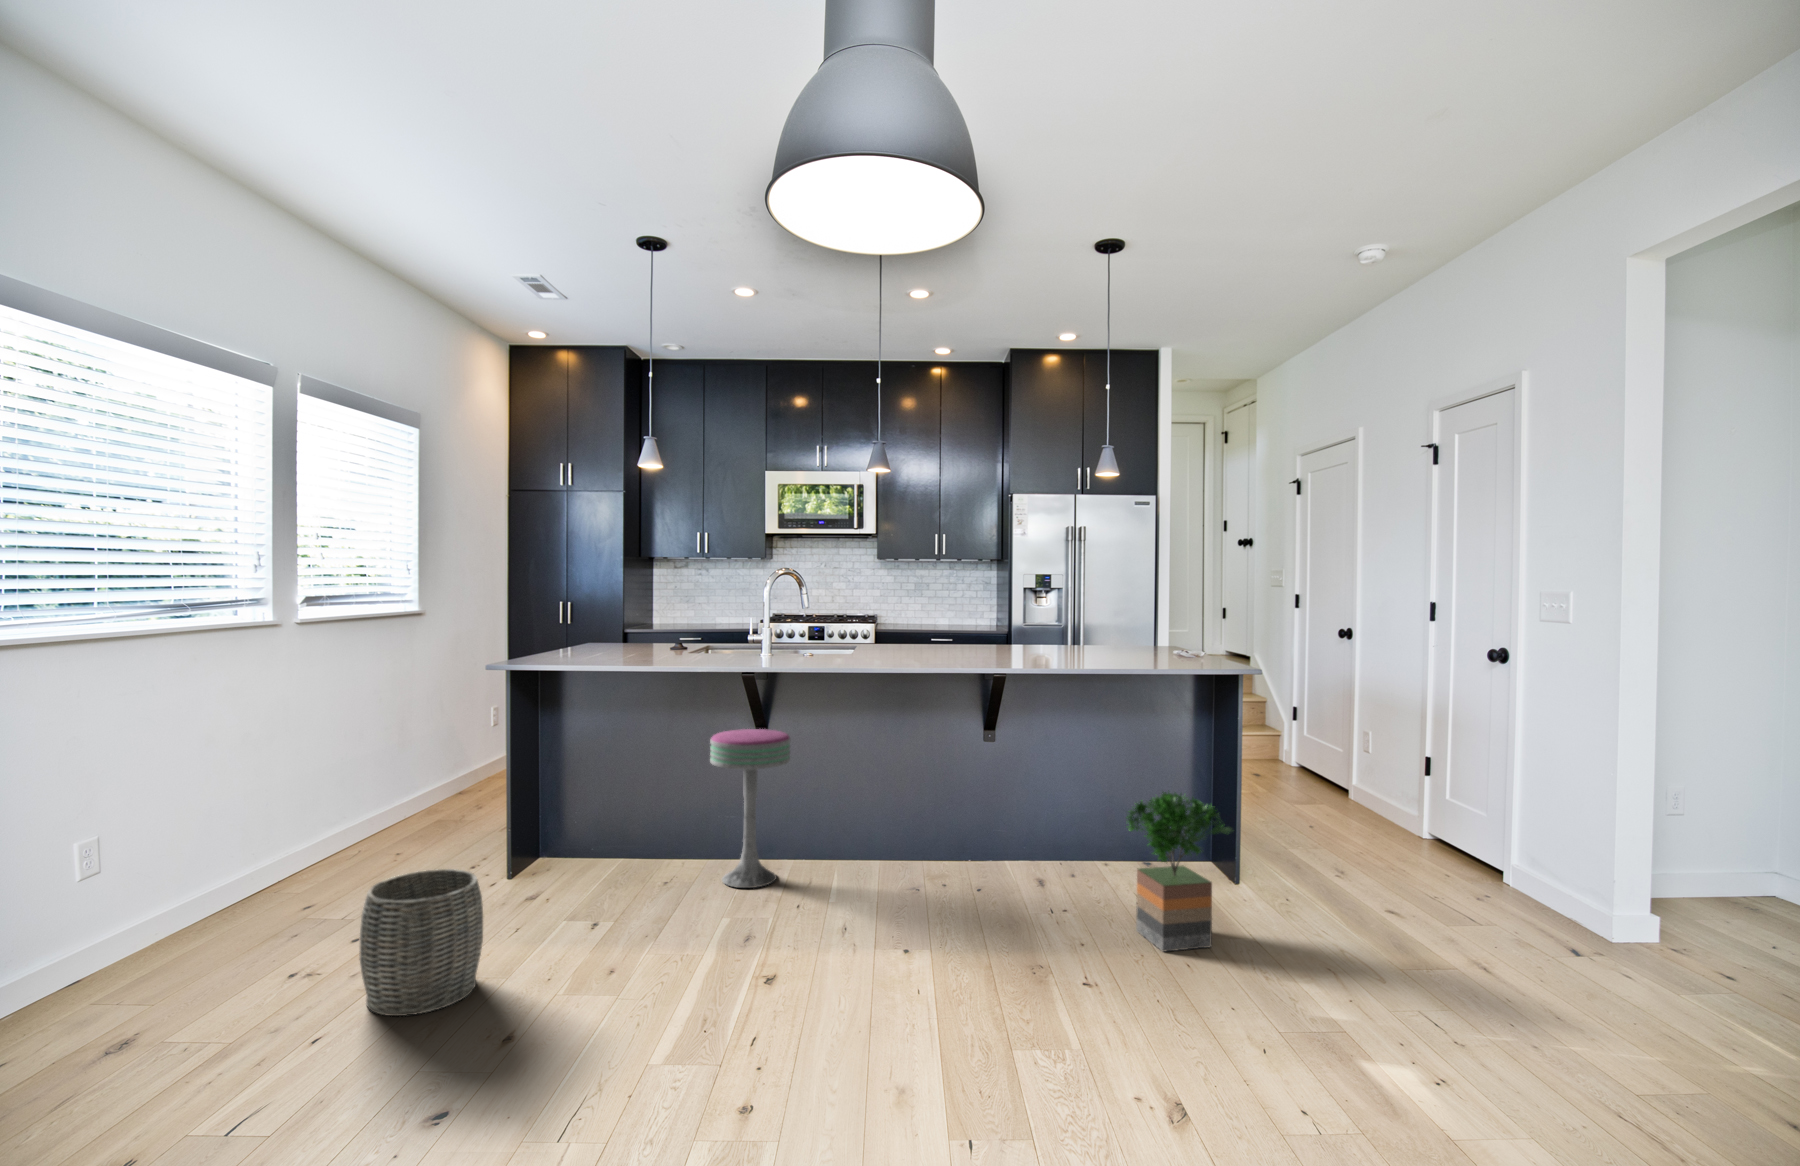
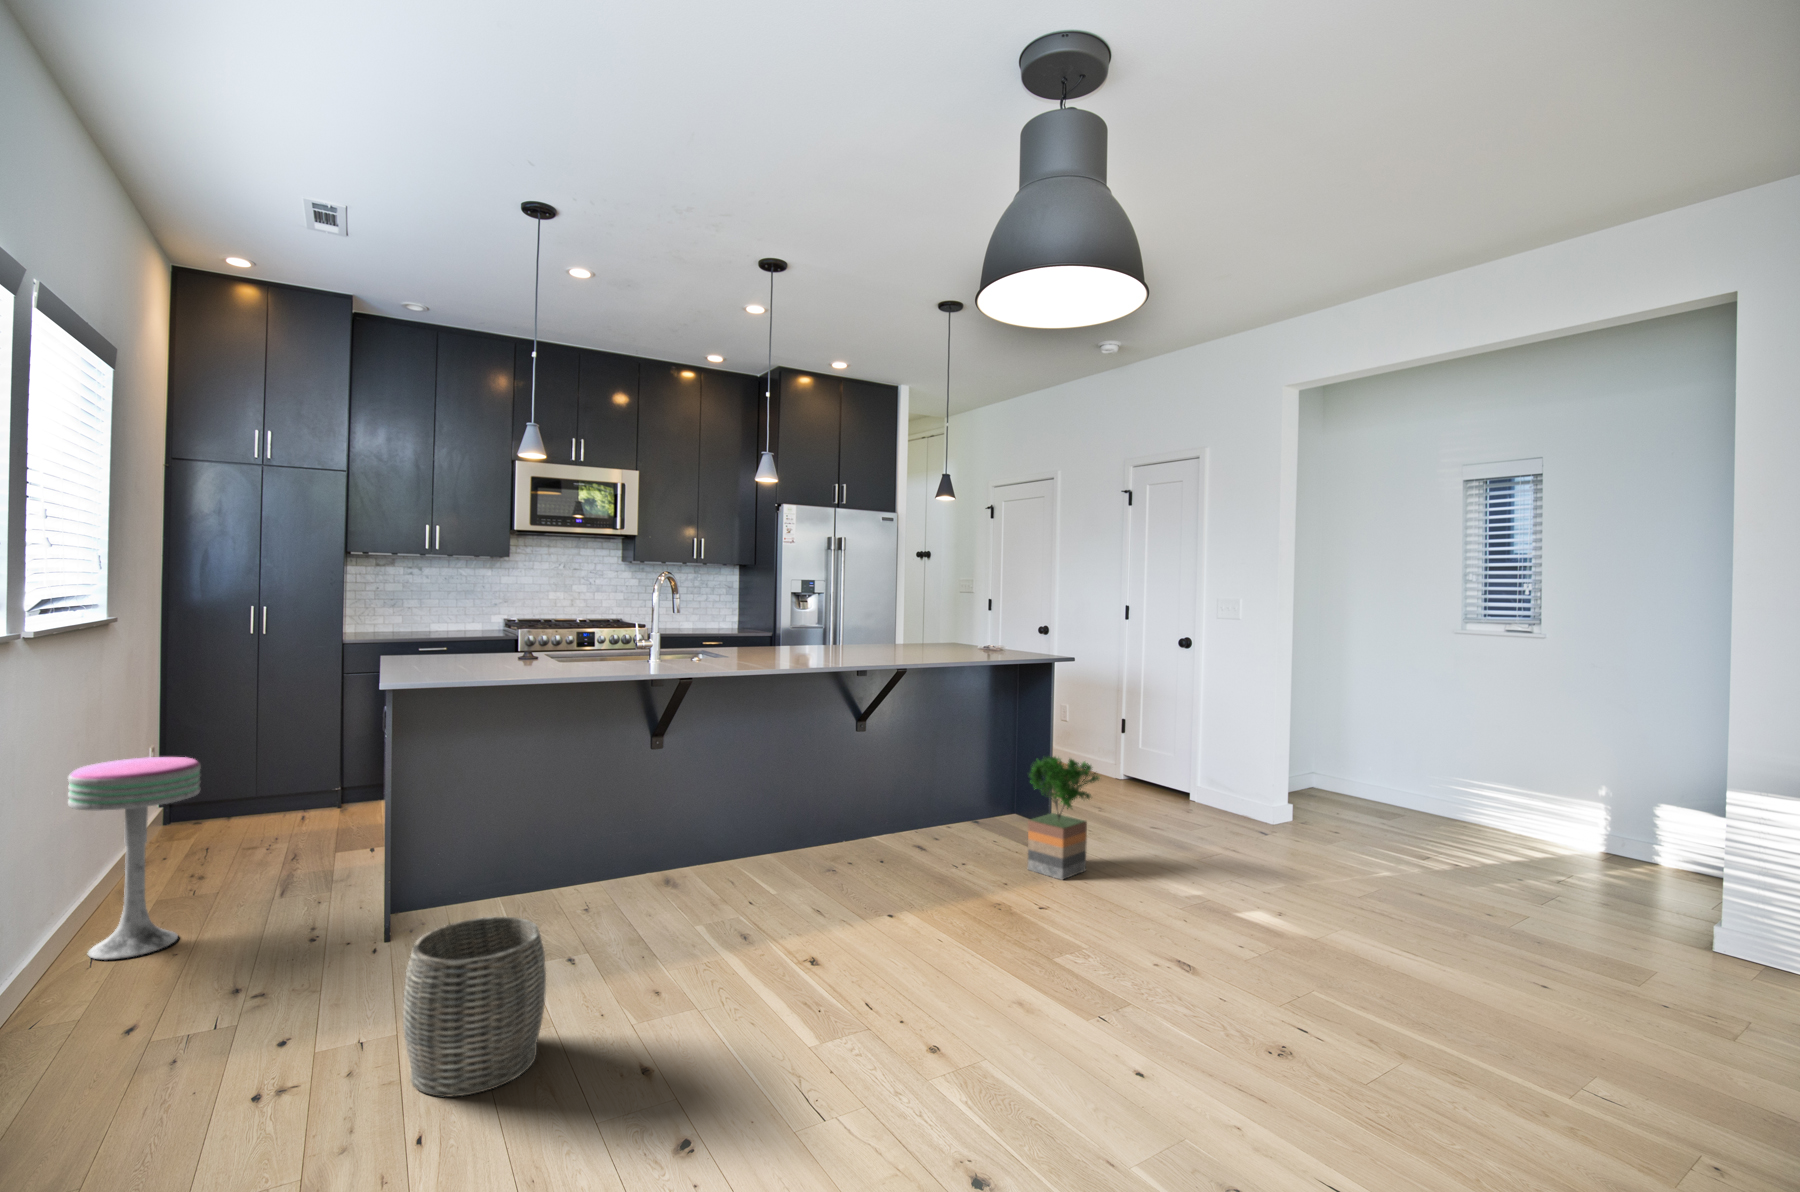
bar stool: present [710,729,790,888] -> present [68,757,201,960]

